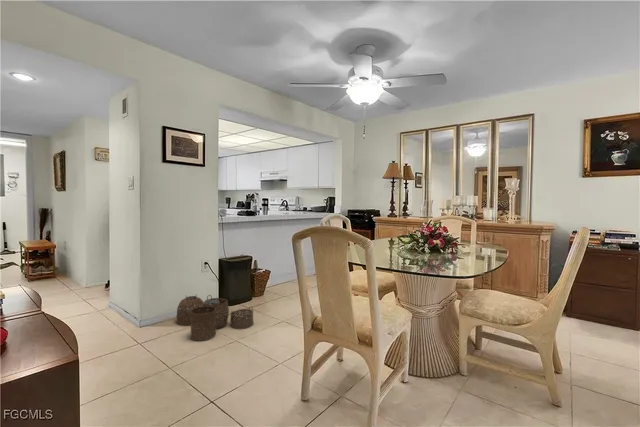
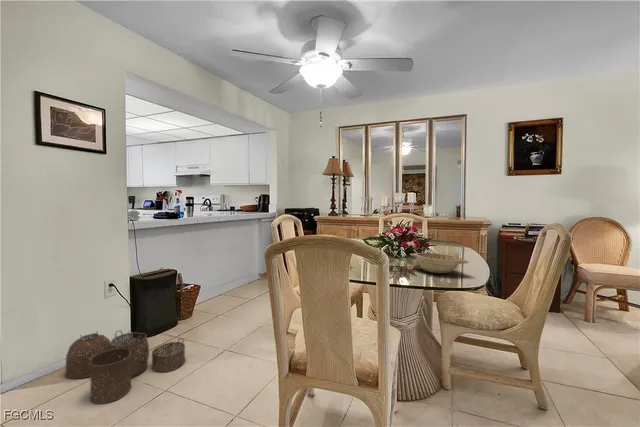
decorative bowl: none [421,246,466,263] -> present [410,253,468,273]

